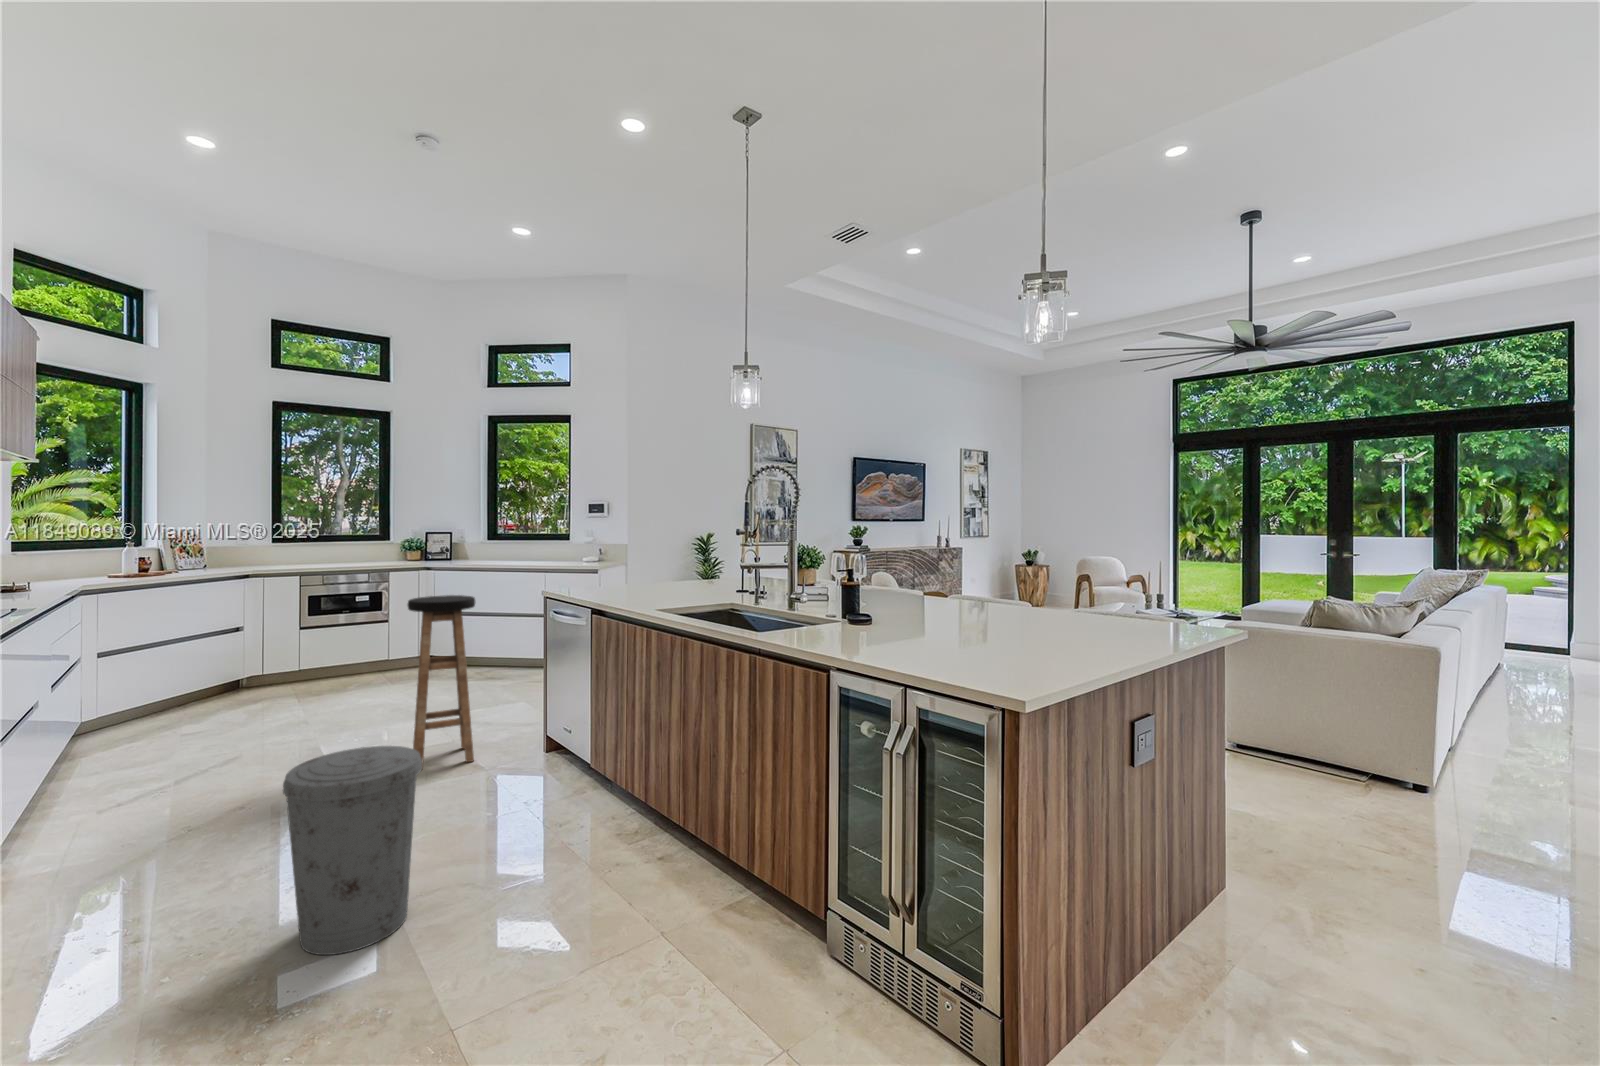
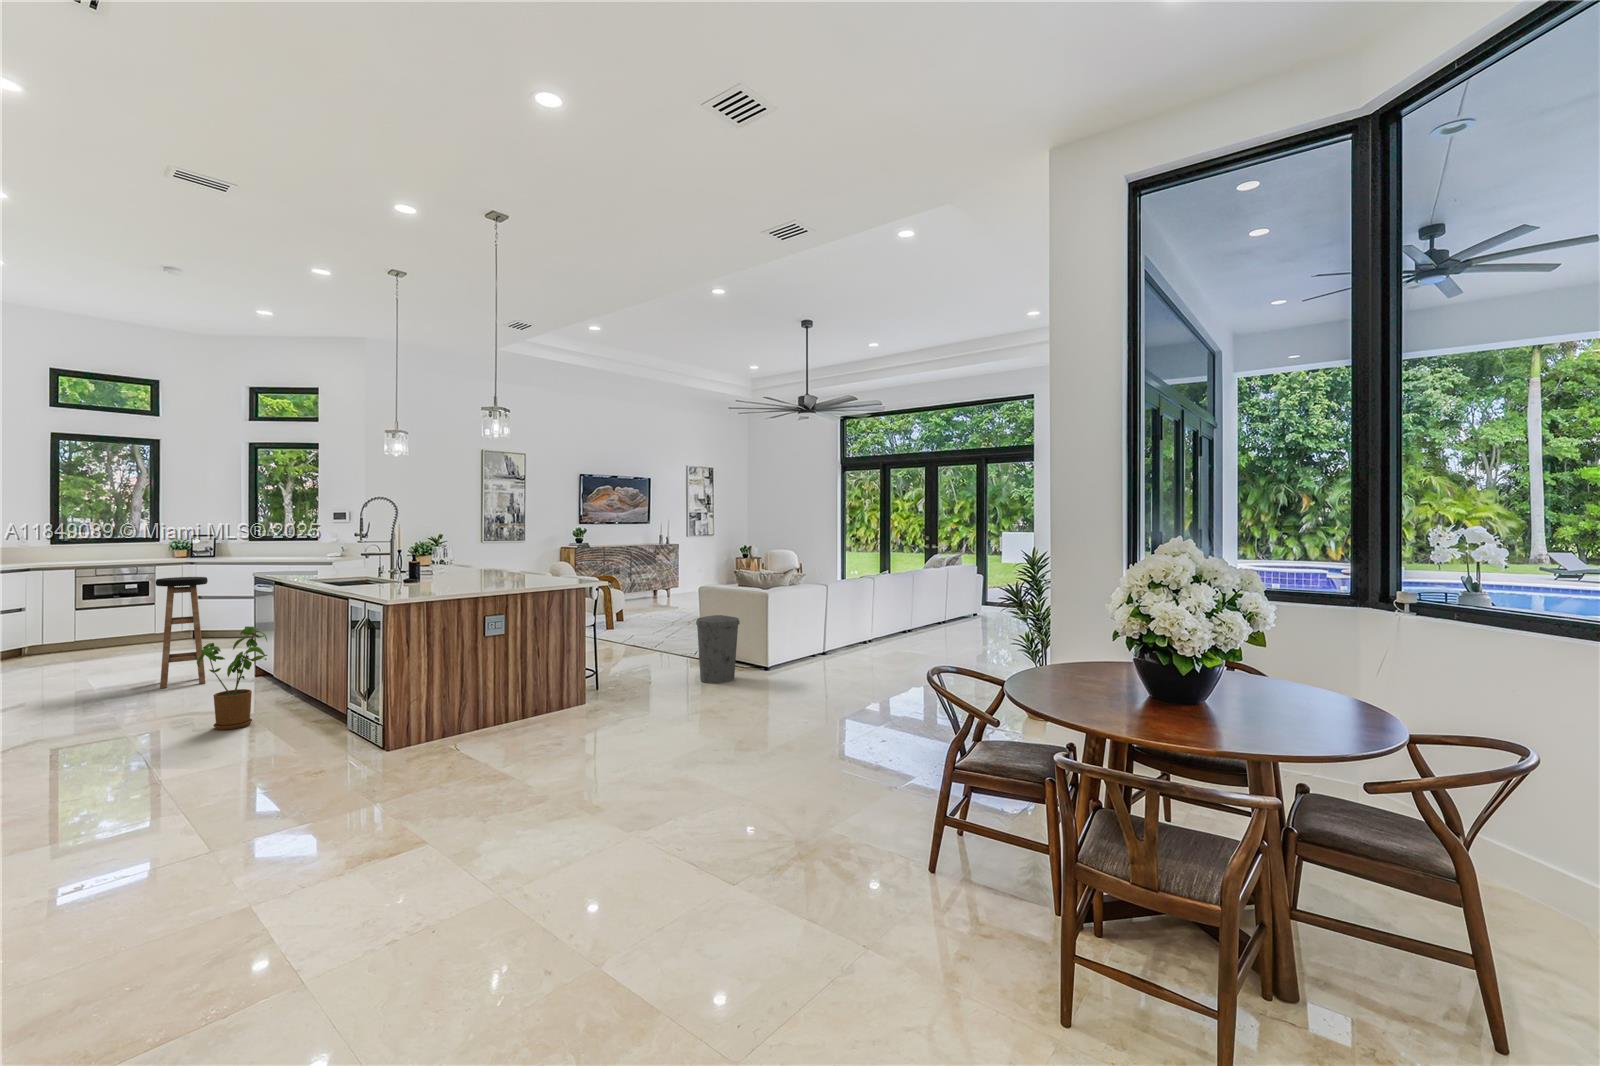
house plant: none [511,708,636,920] -> present [197,626,267,730]
trash can: present [283,746,422,955] -> present [696,615,740,683]

